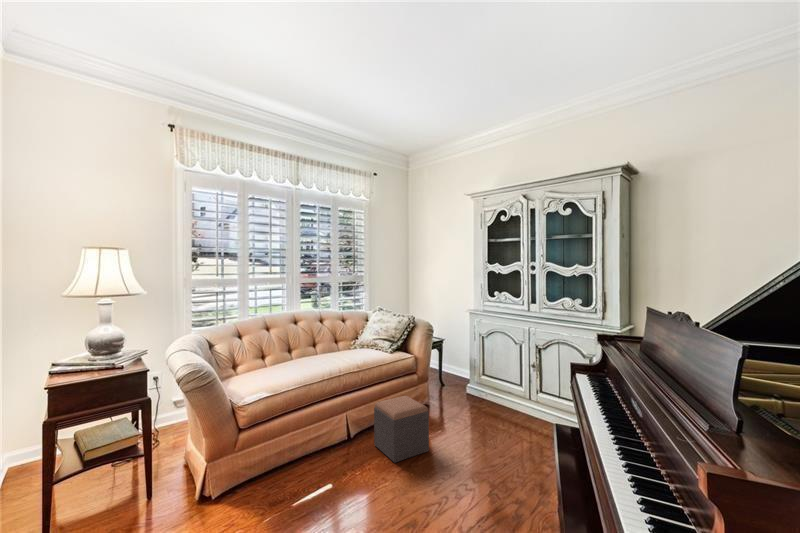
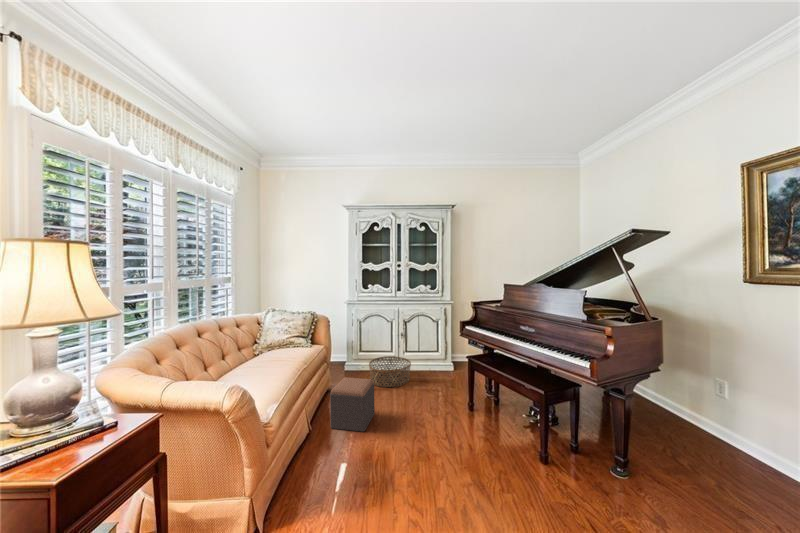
basket: none [471,389,530,434] -> present [369,356,411,387]

